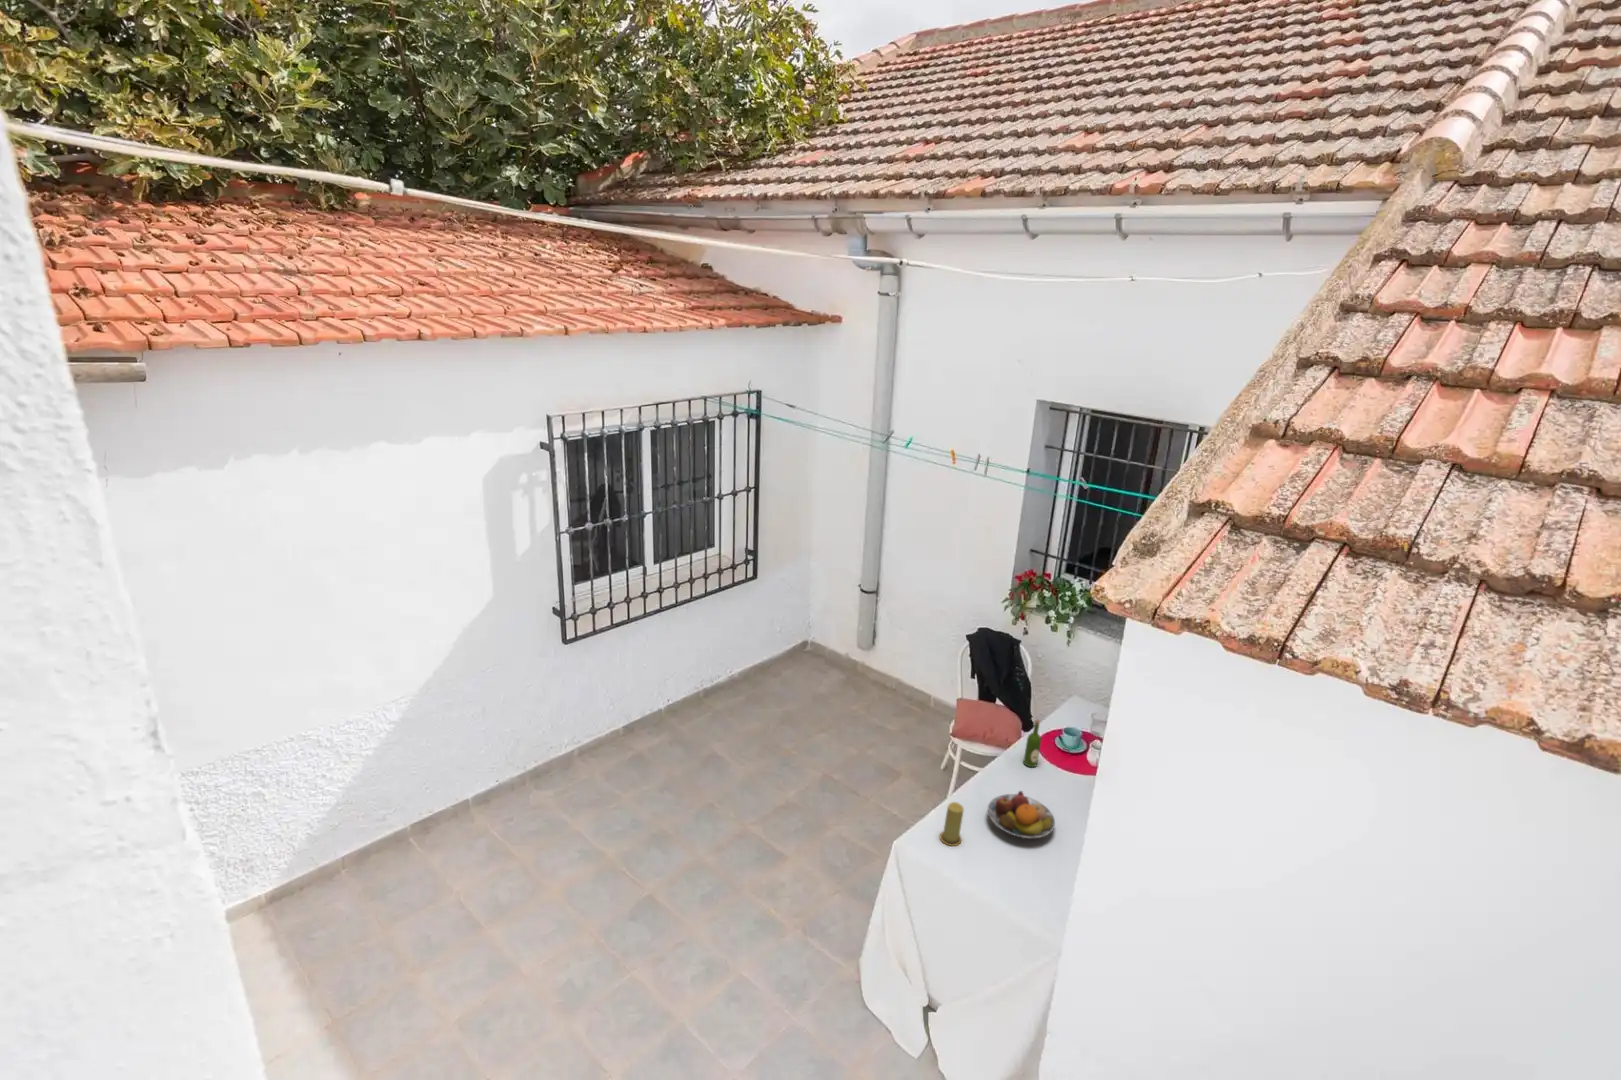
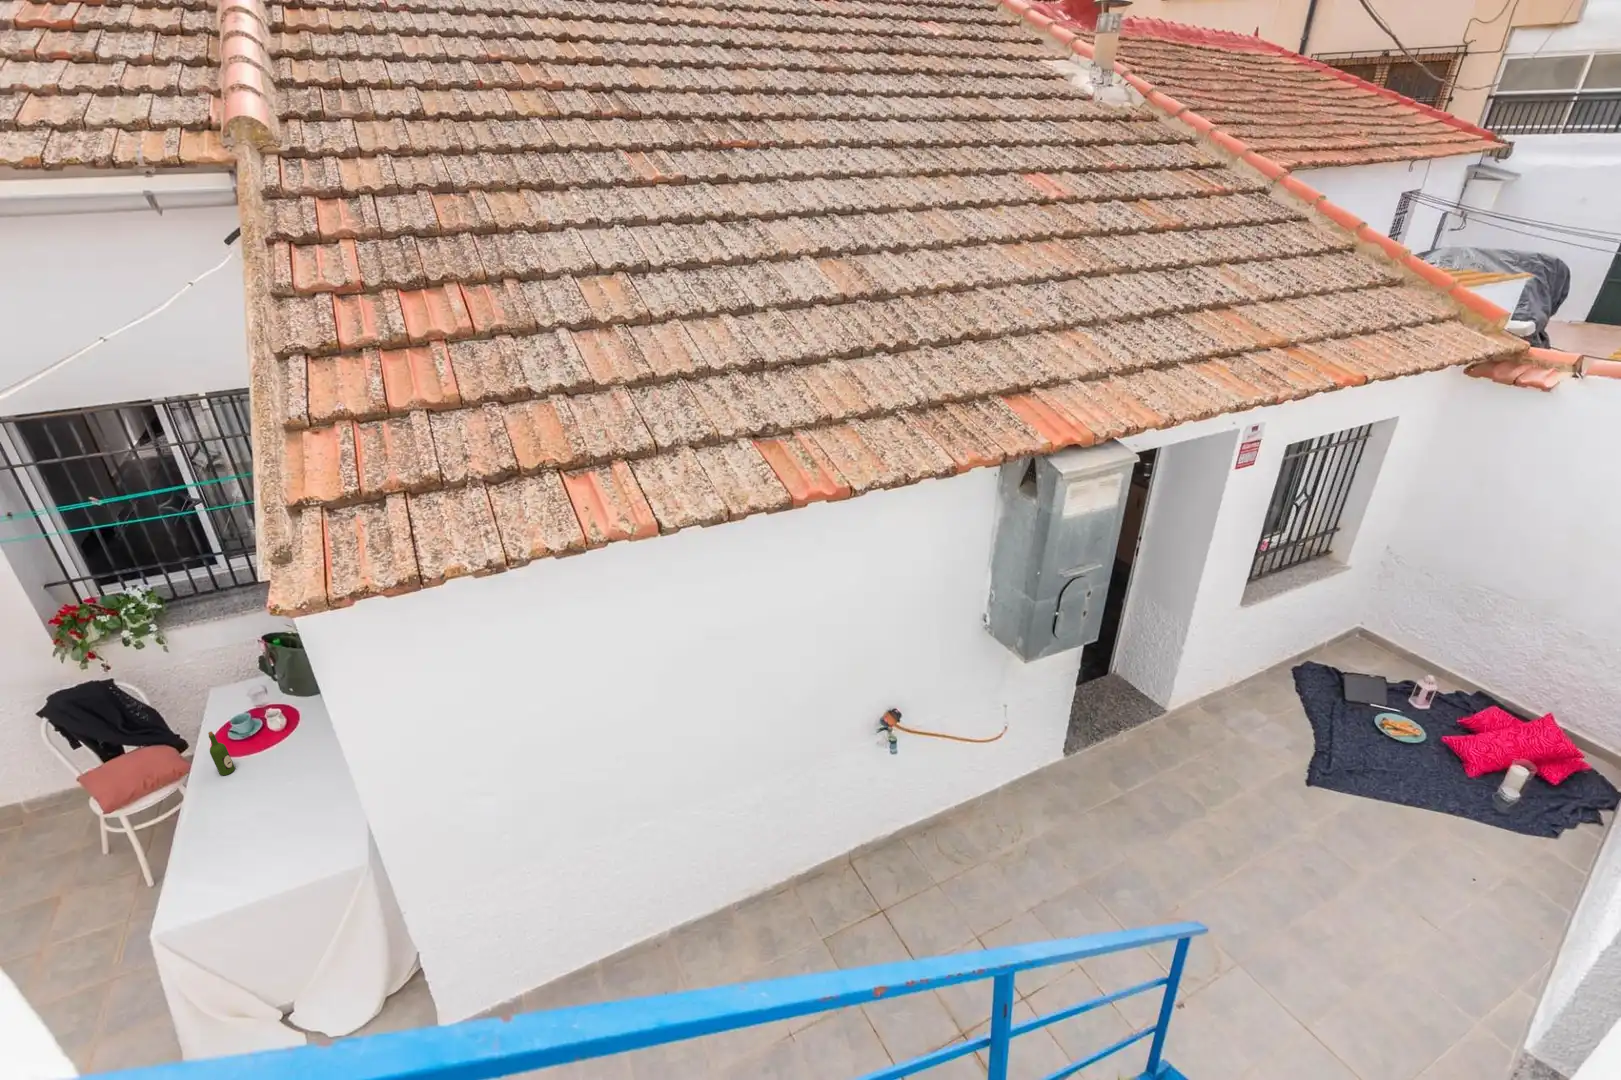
fruit bowl: present [988,791,1055,838] -> none [222,789,296,837]
candle: present [940,802,964,846] -> none [190,849,225,891]

